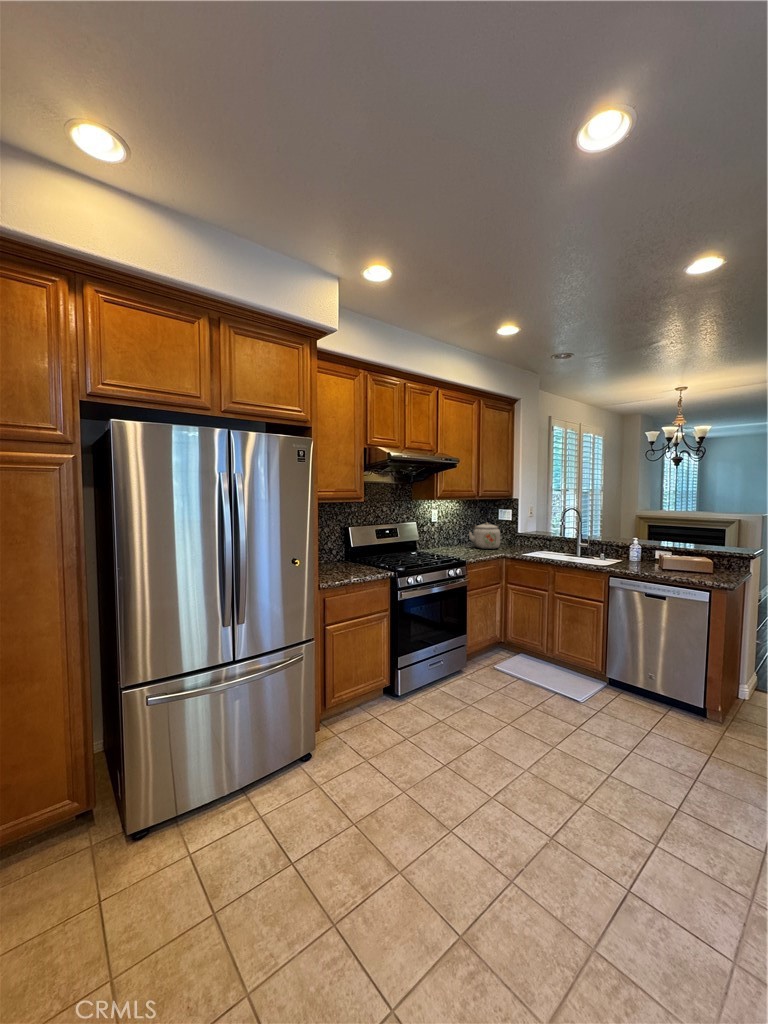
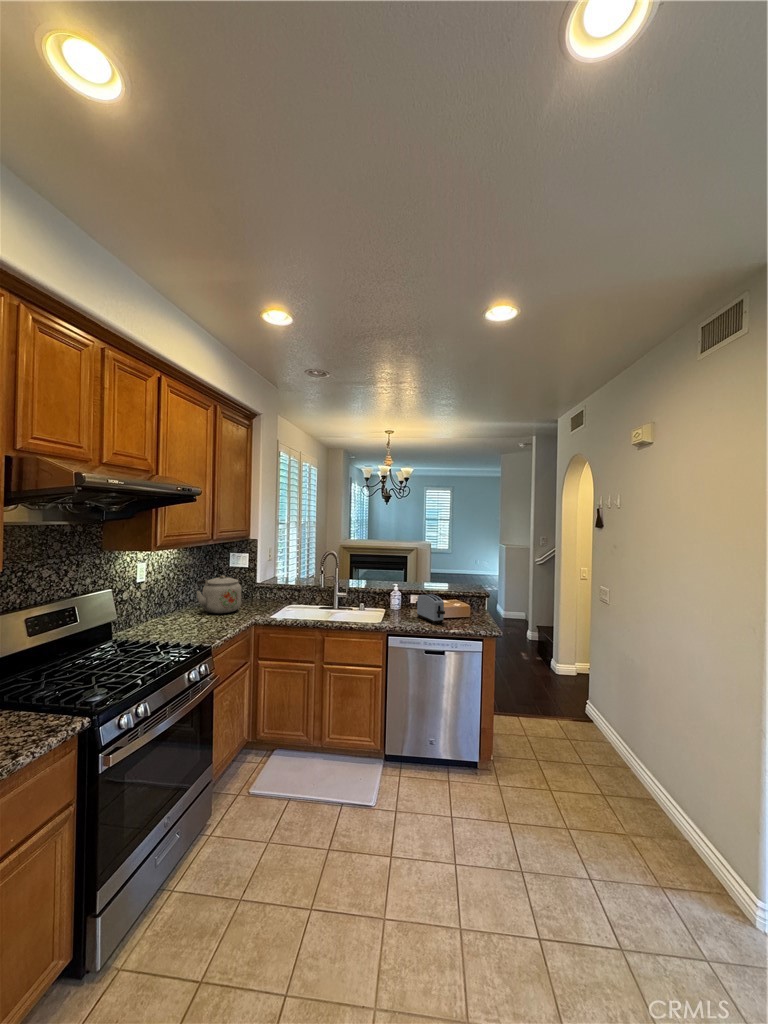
toaster: none [651,547,674,574] -> present [416,594,445,625]

